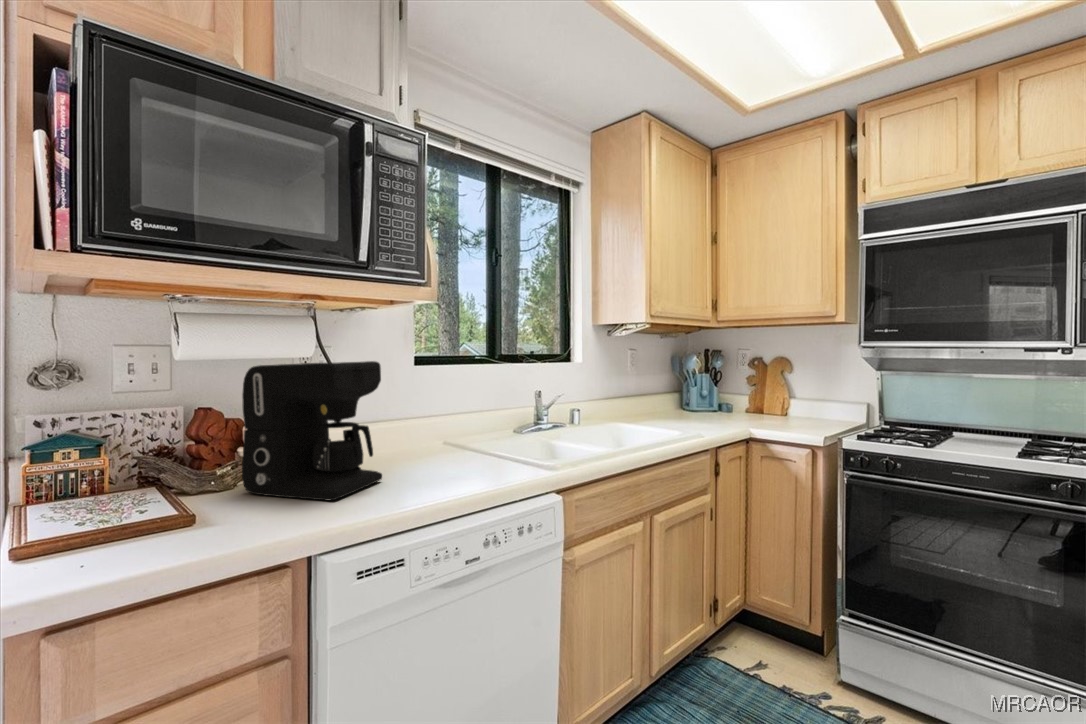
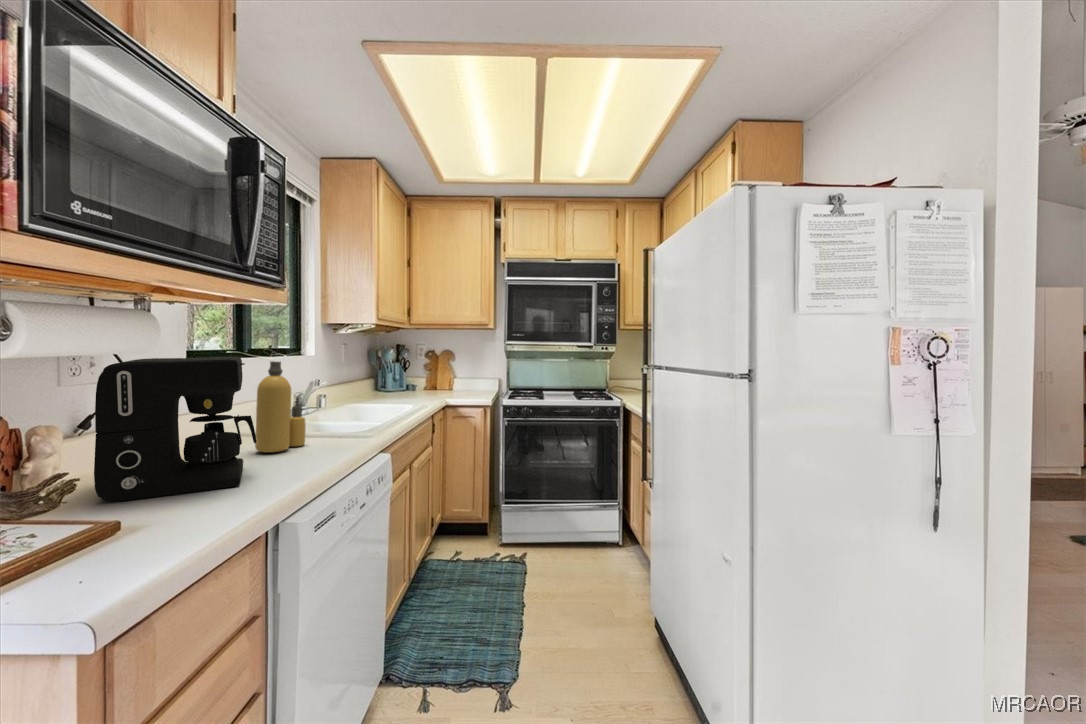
bottle: none [422,368,478,470] -> present [255,361,306,452]

